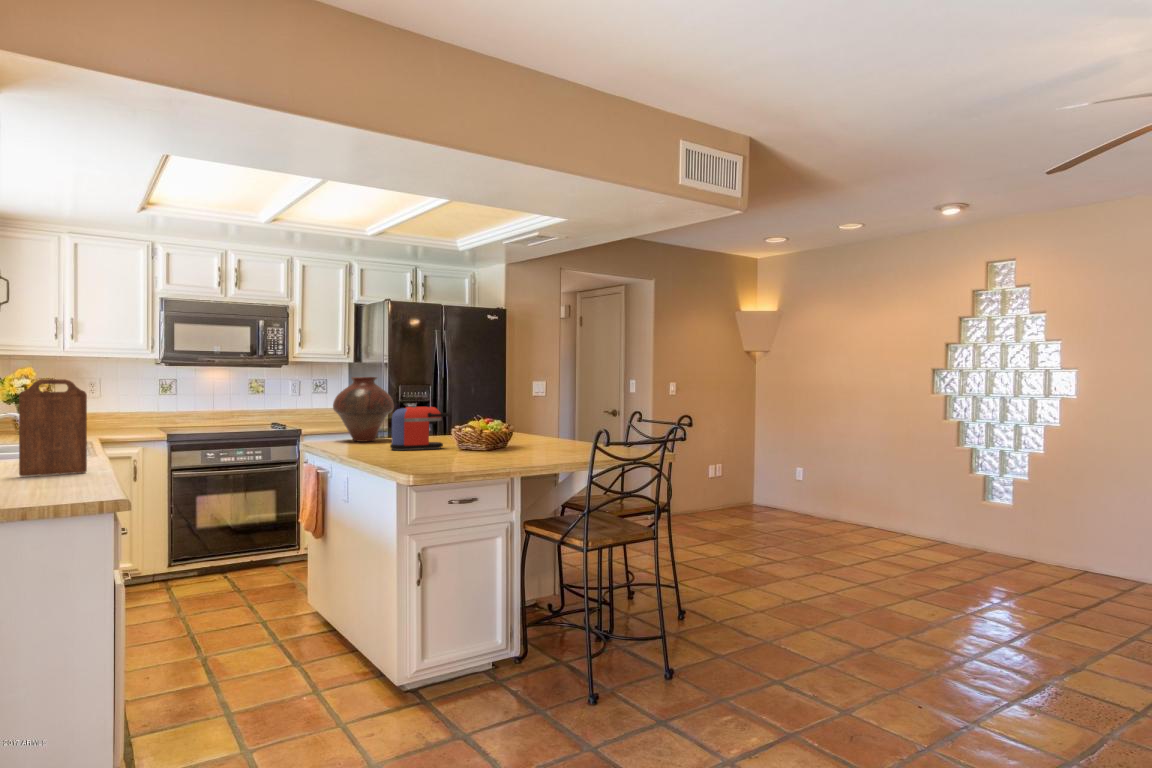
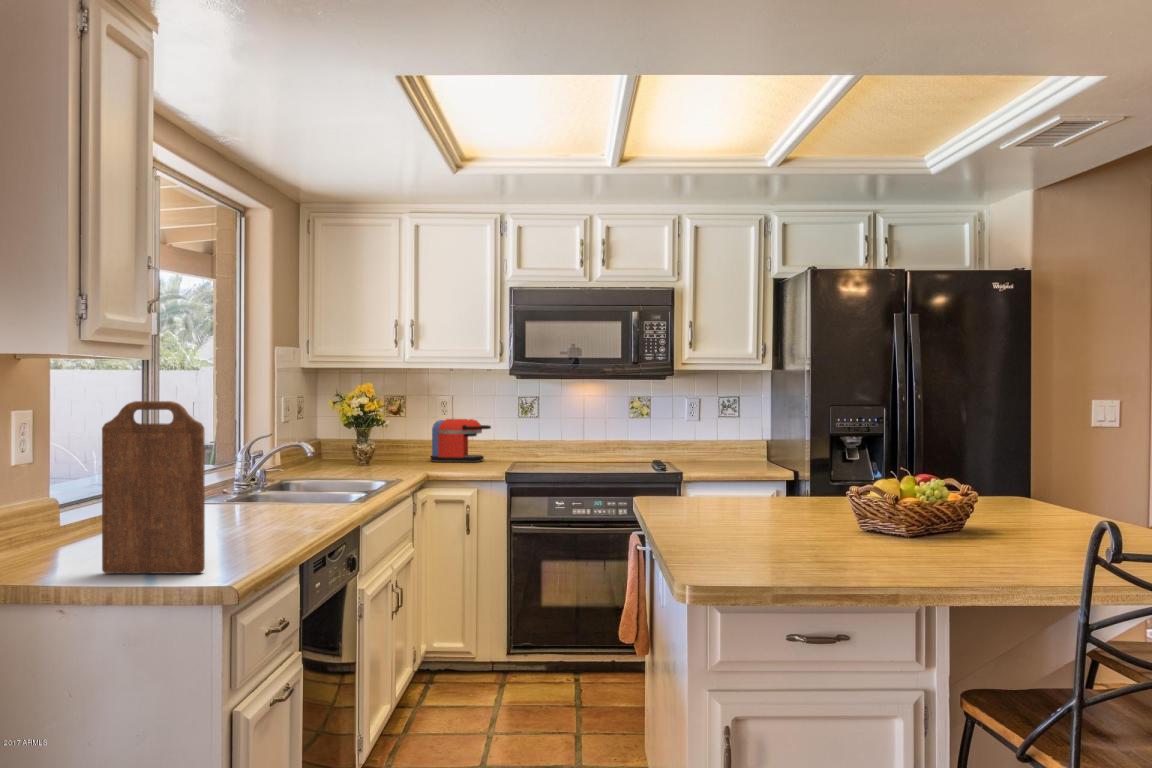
vase: present [333,377,394,442] -> none [701,393,814,516]
coffee maker: present [390,407,450,450] -> present [431,419,491,462]

